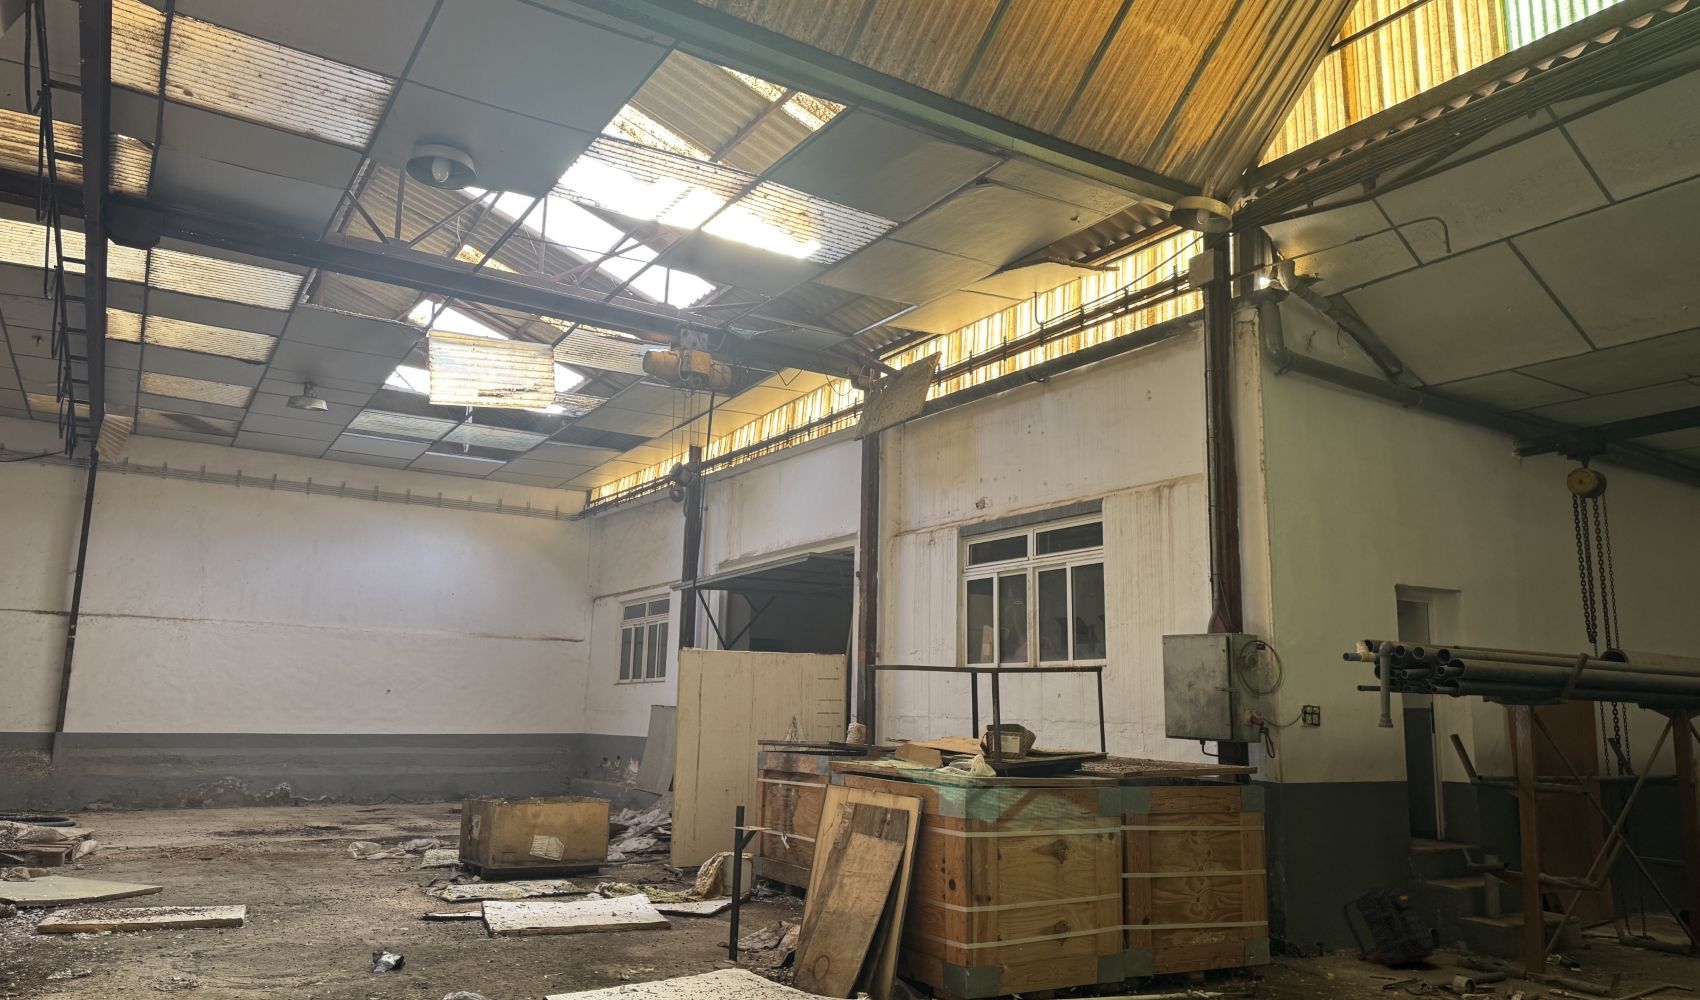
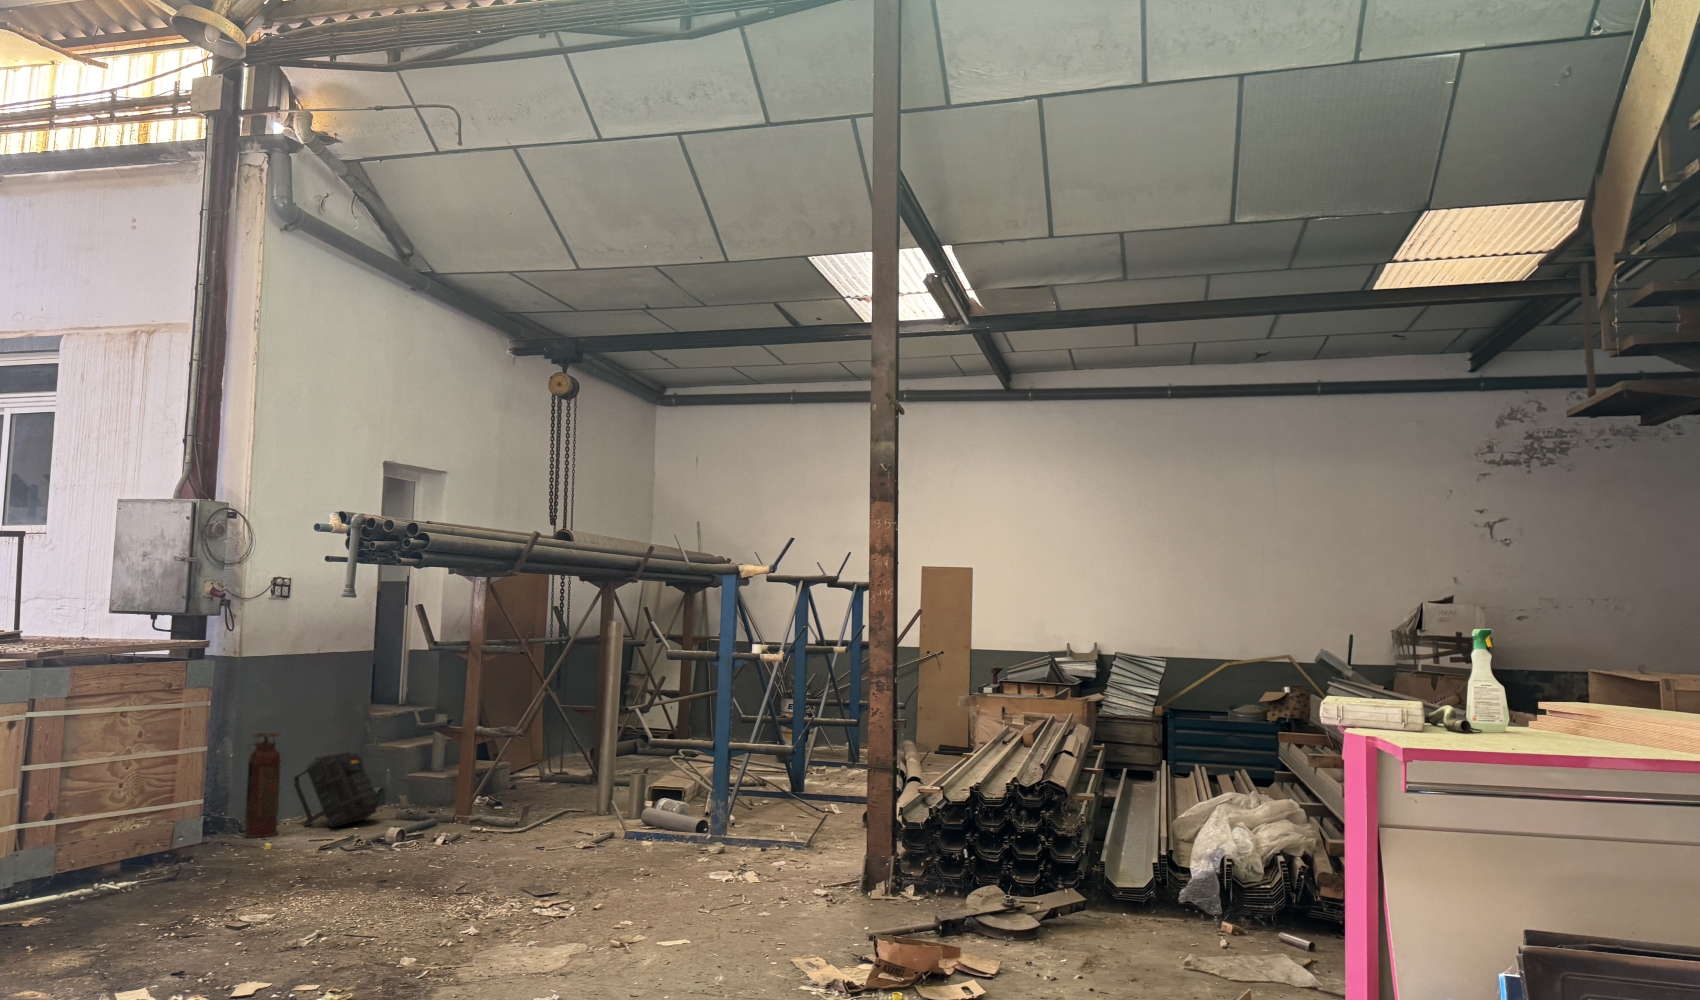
fire extinguisher: none [1296,859,1334,966] -> present [245,733,281,837]

